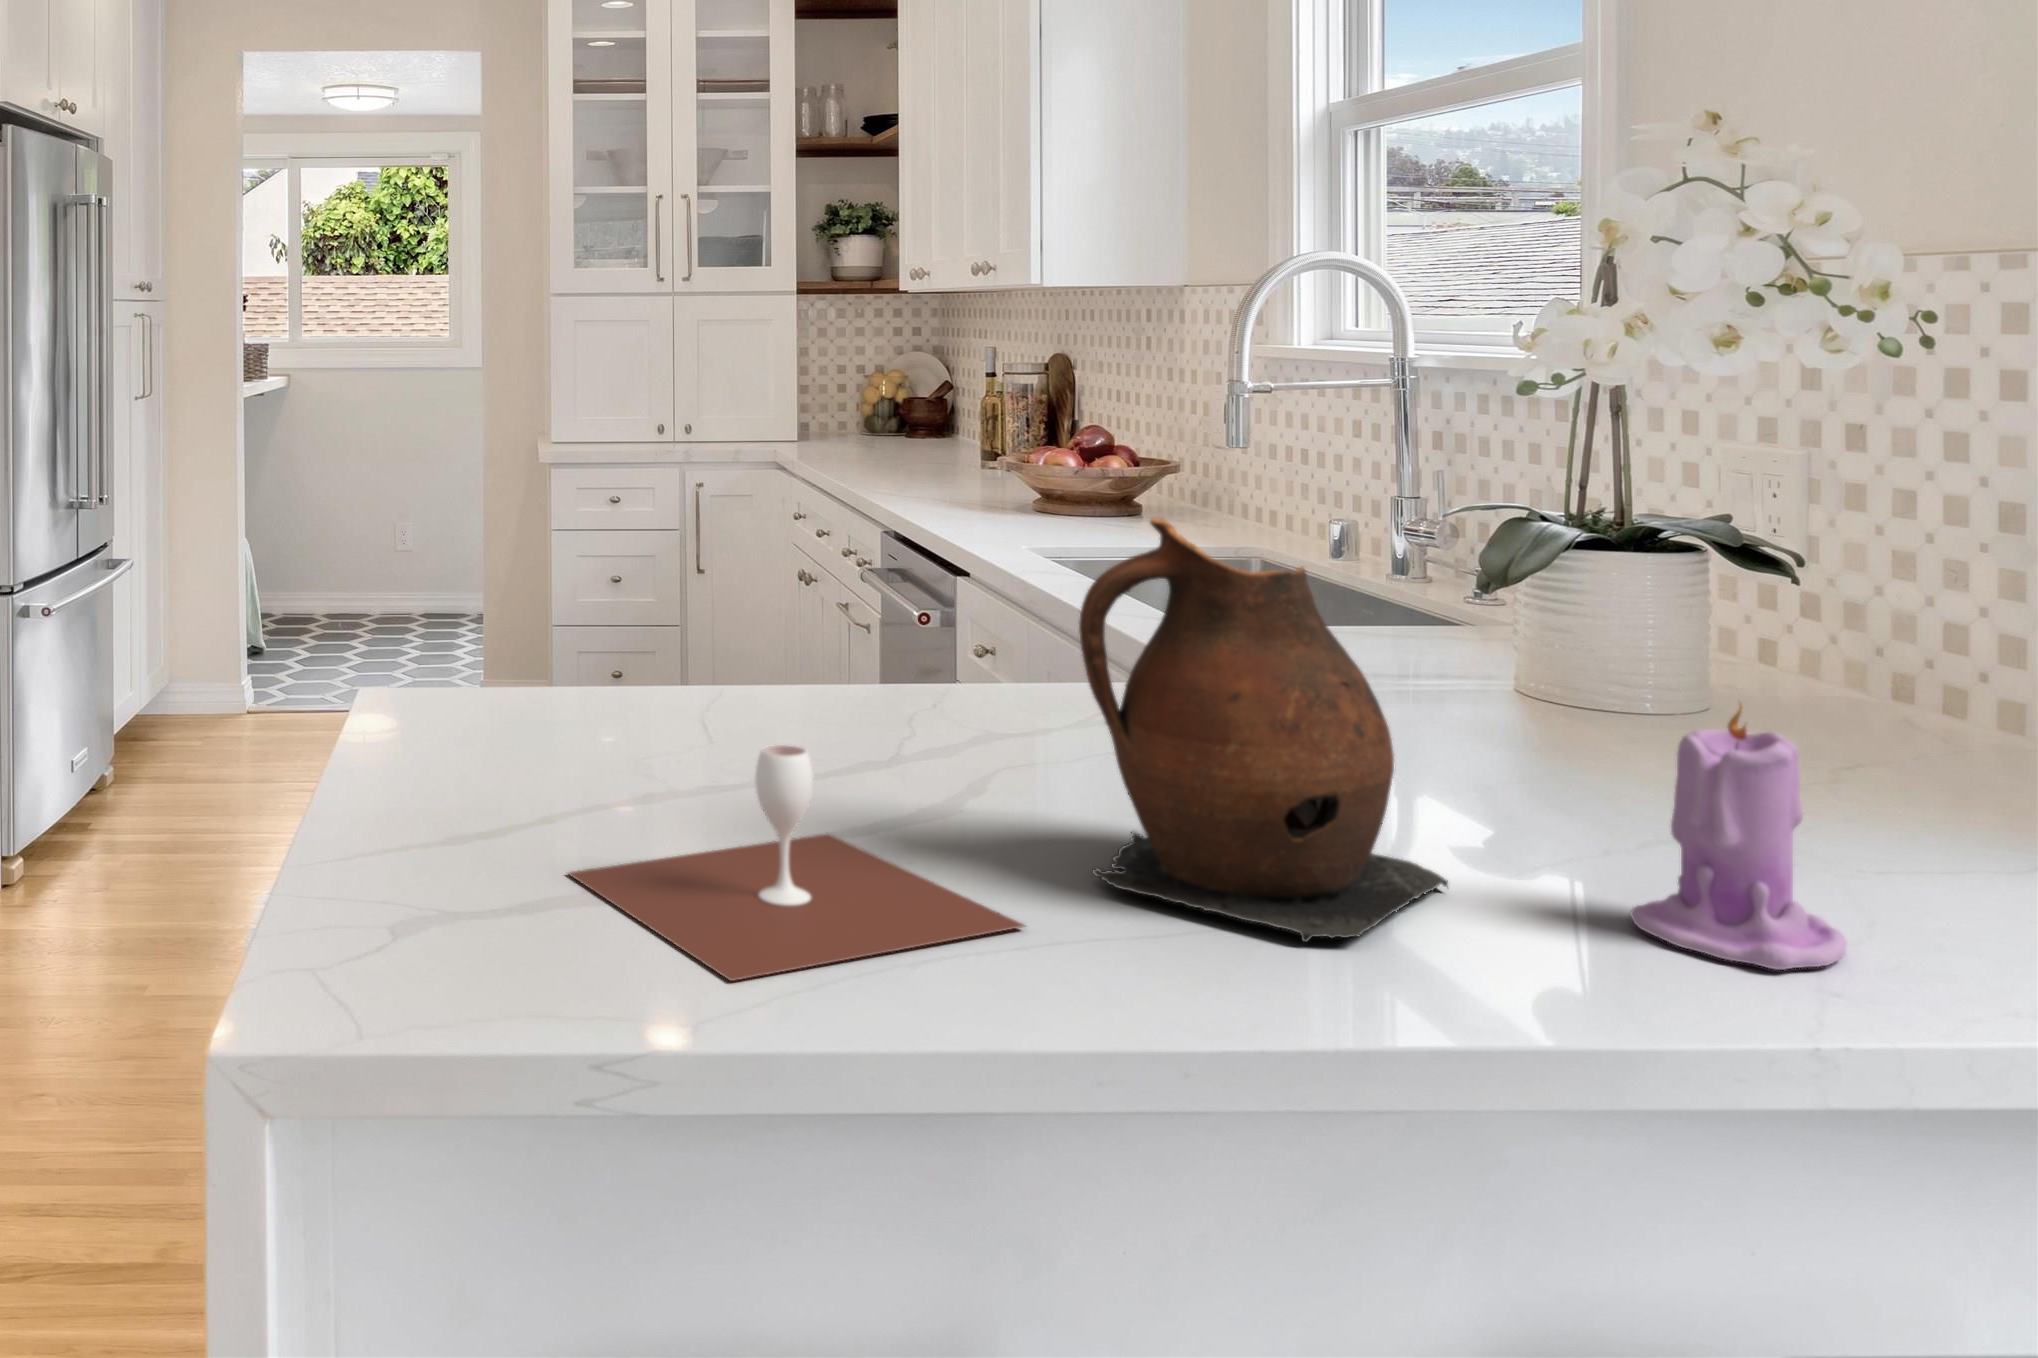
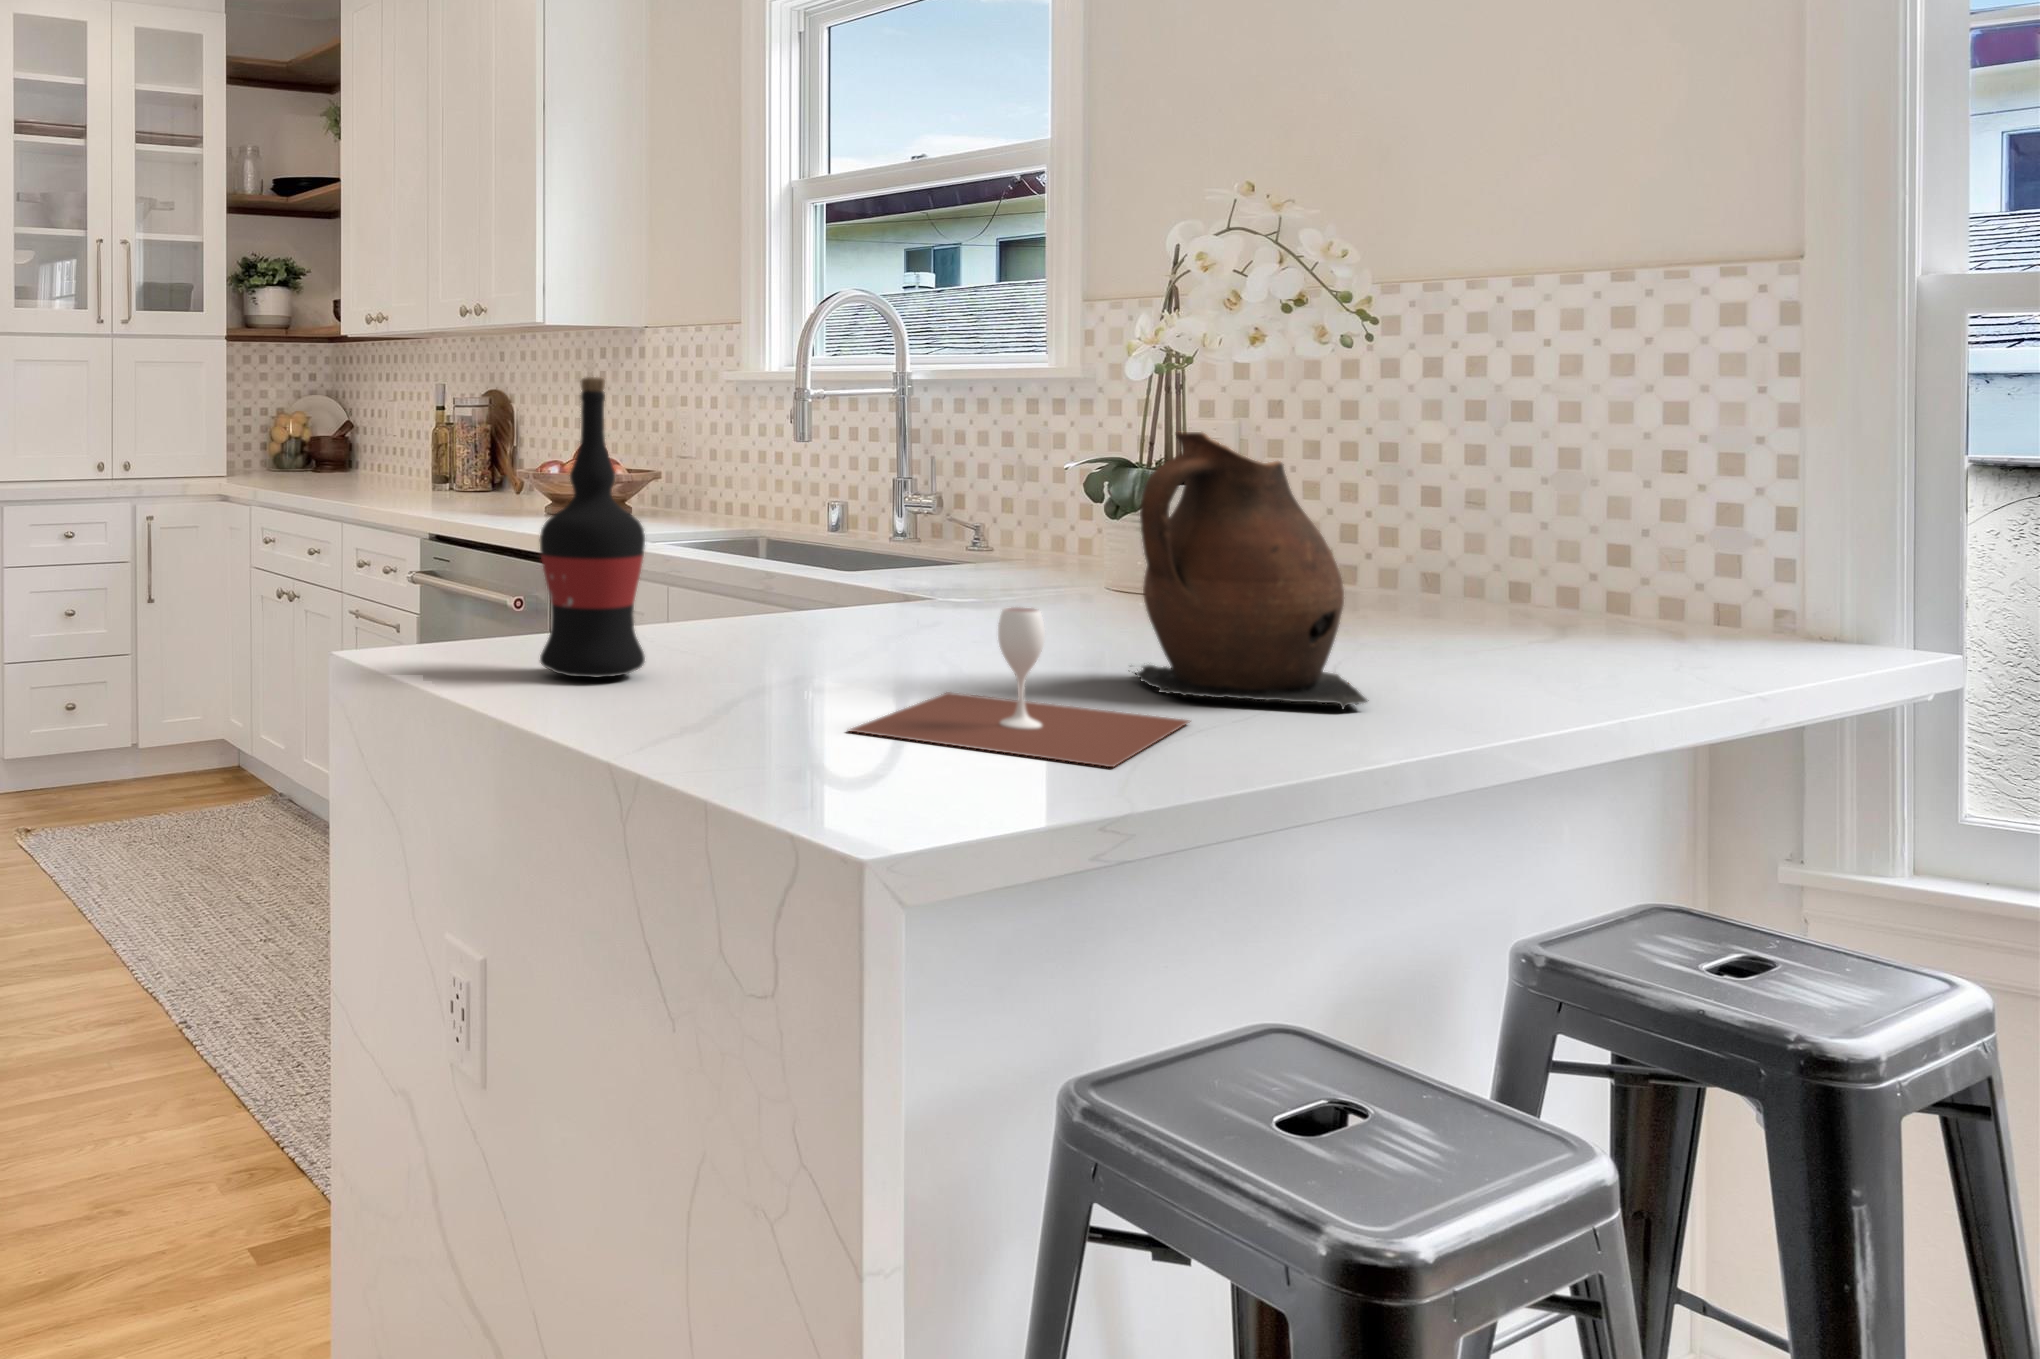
wine bottle: none [445,419,564,761] -> present [540,377,645,677]
candle: present [1631,703,1846,970] -> none [1444,533,1573,695]

